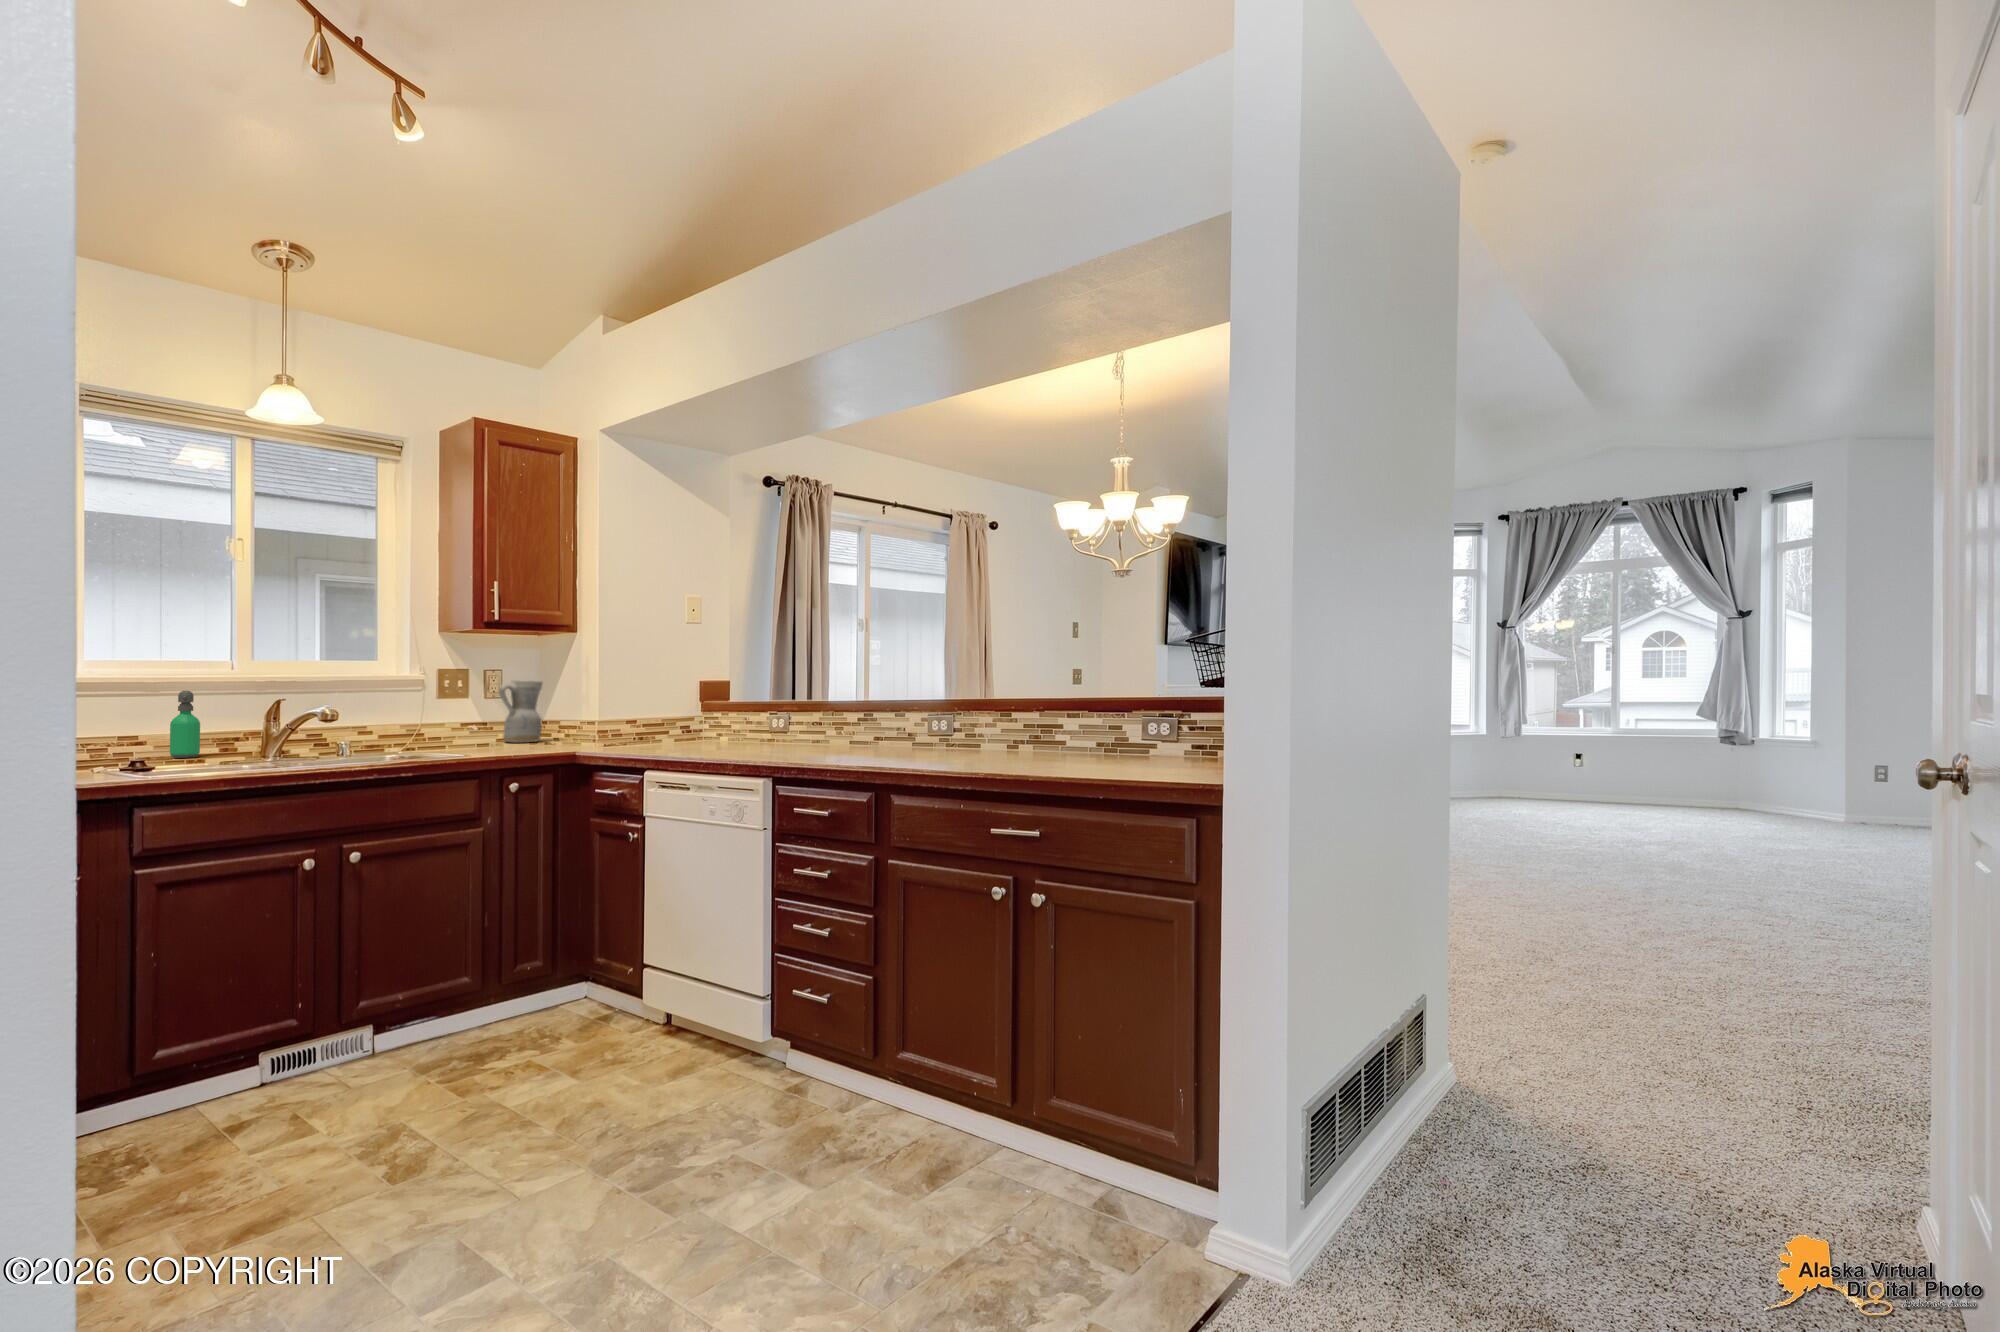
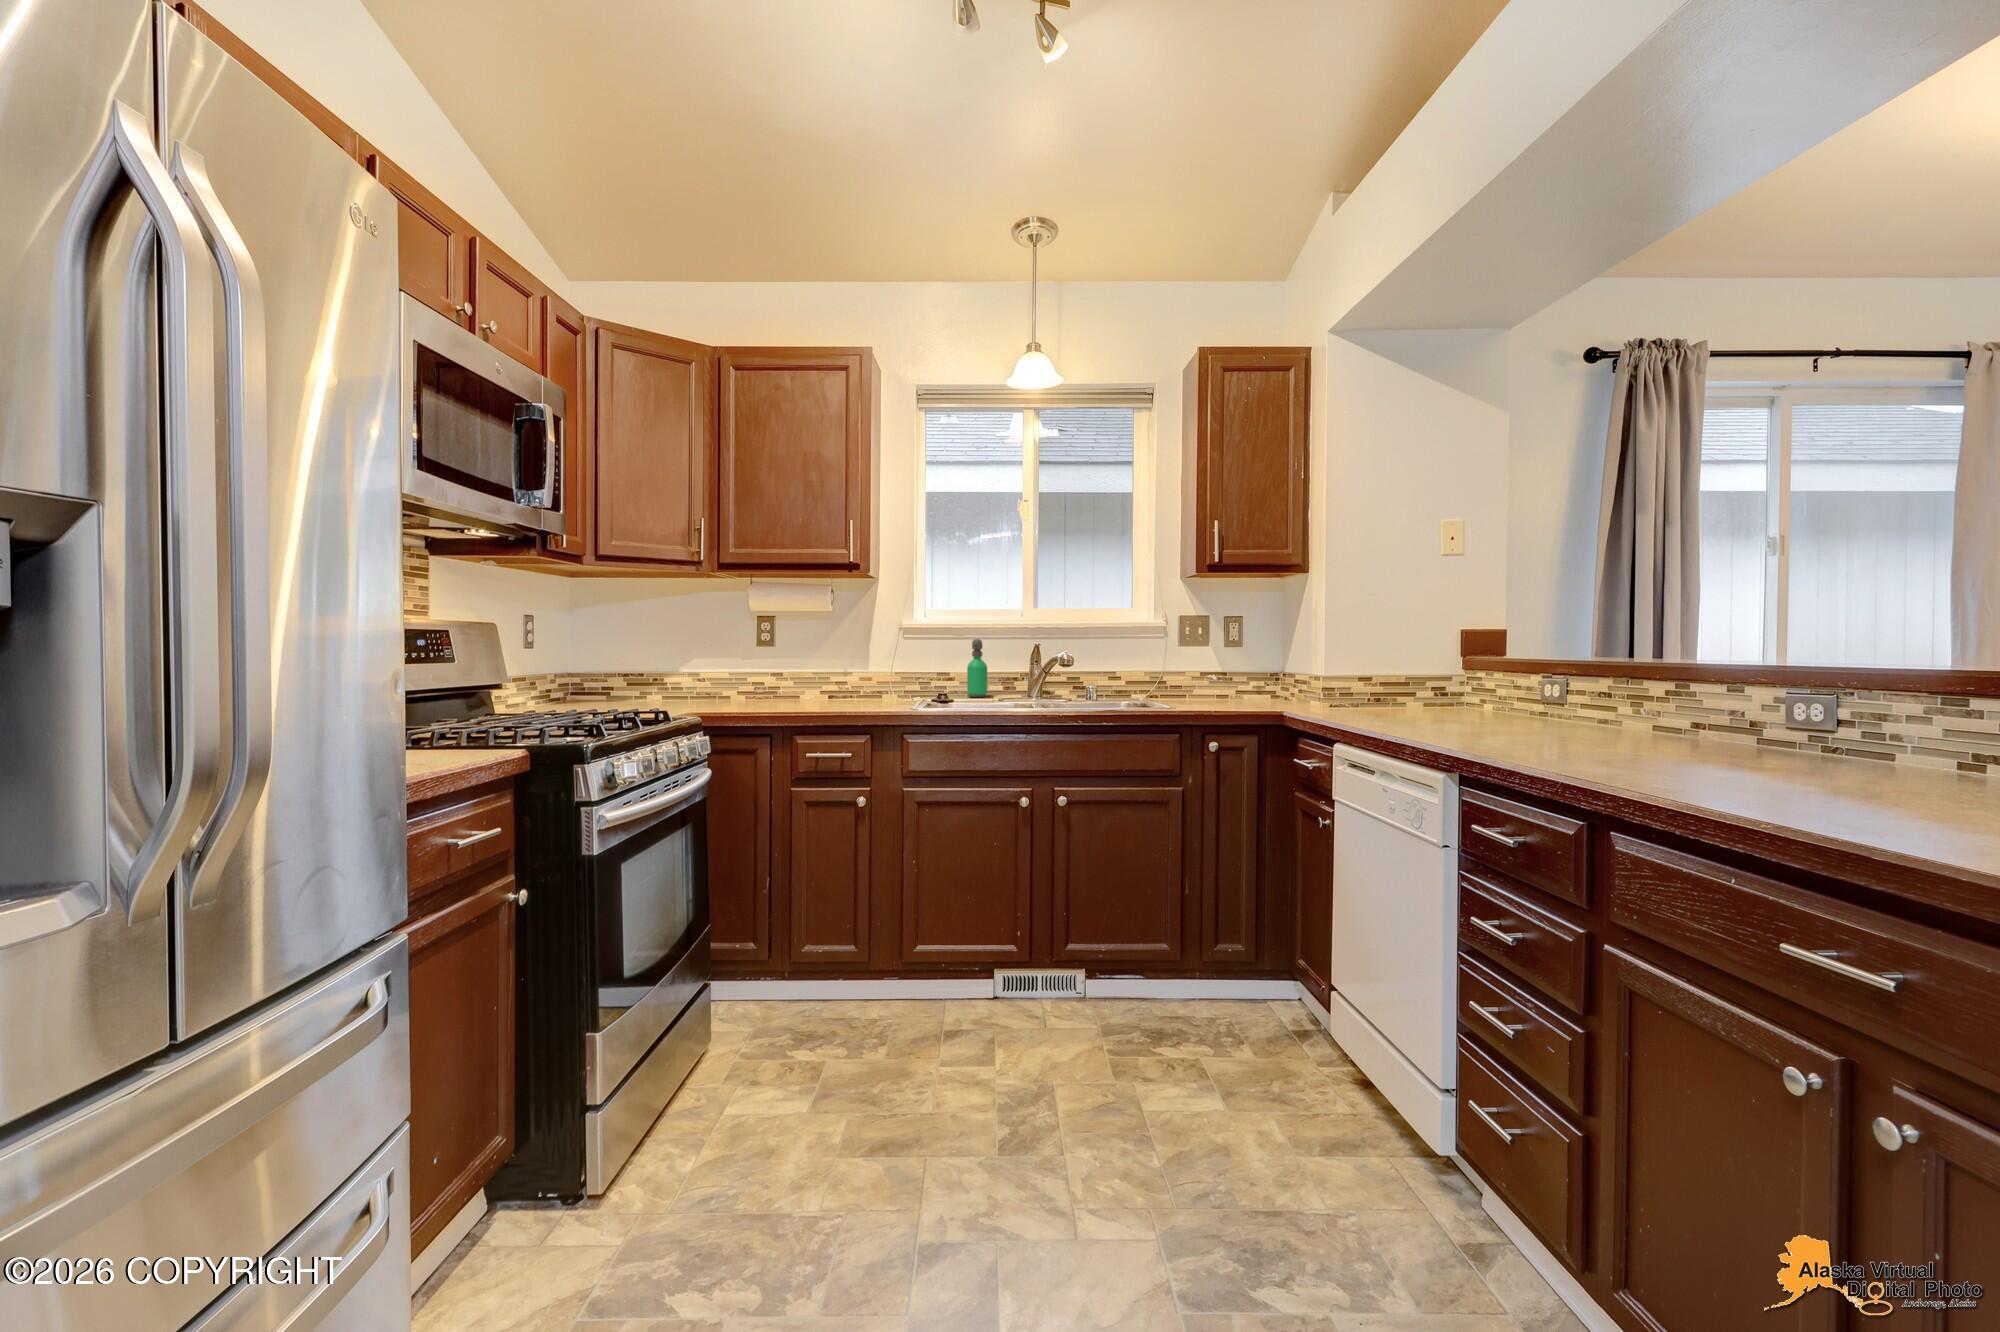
ceramic pitcher: present [499,680,542,742] -> none [1231,628,1278,696]

